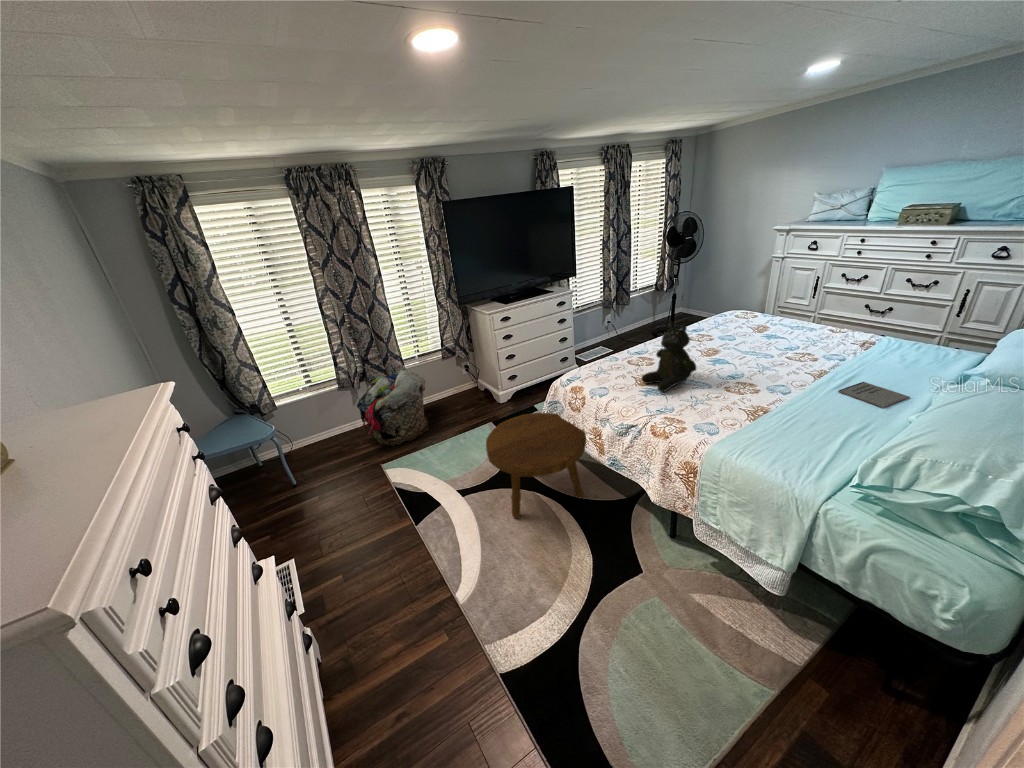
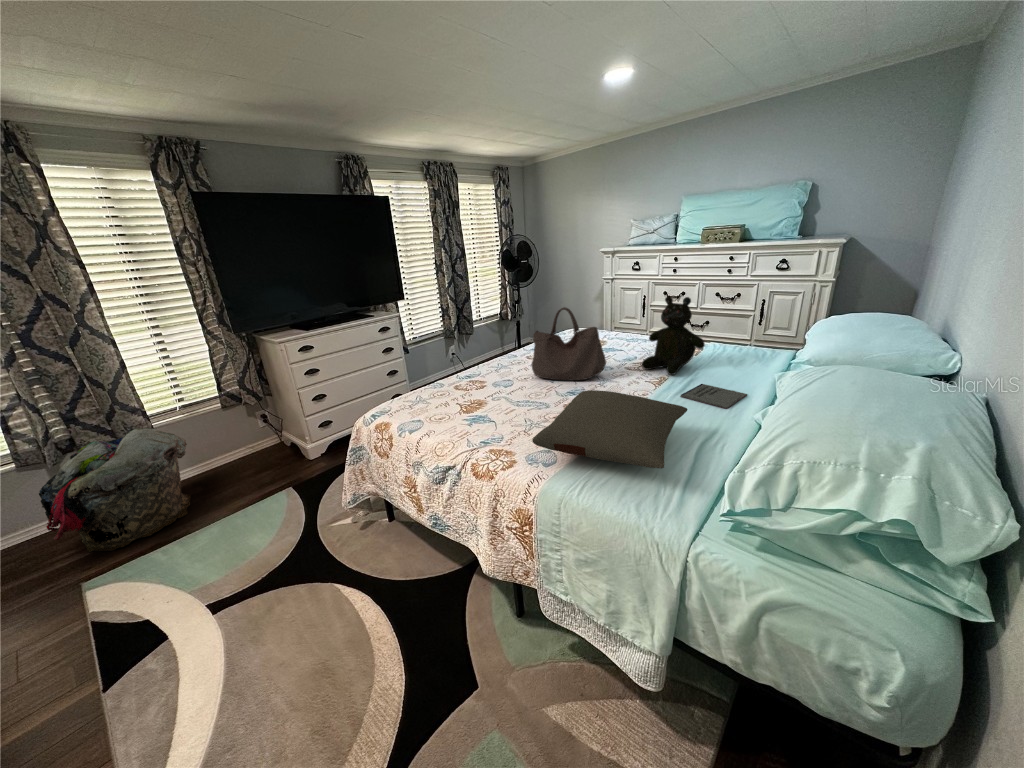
handbag: none [696,303,768,367] -> present [532,307,606,380]
teddy bear: present [642,321,696,392] -> present [642,296,705,375]
pillow: none [703,381,841,449] -> present [532,390,688,468]
footstool: present [486,413,586,518] -> none [230,465,404,640]

